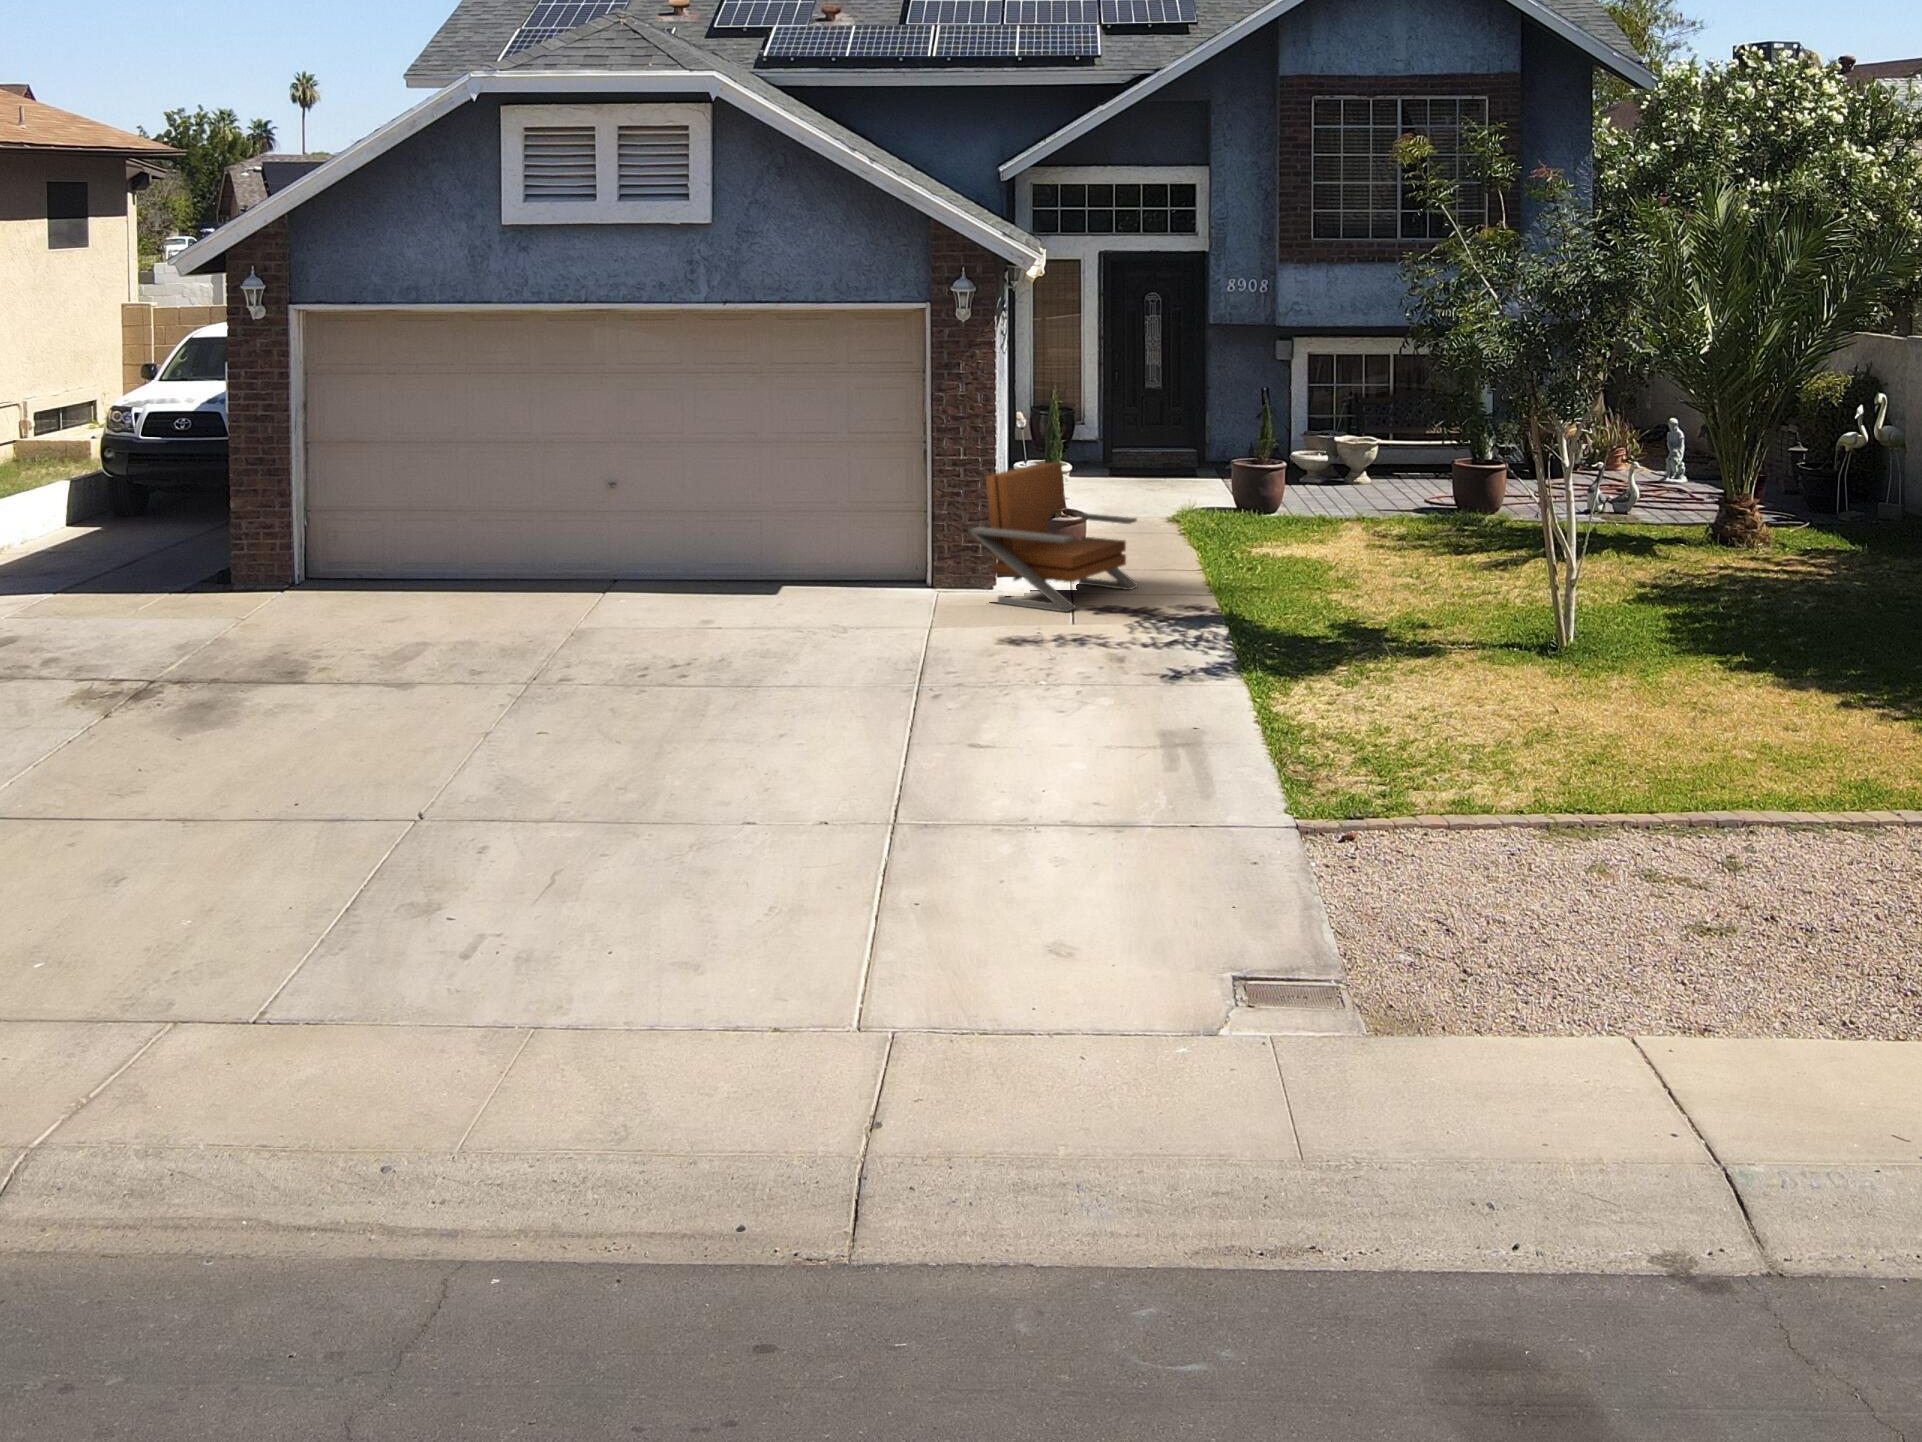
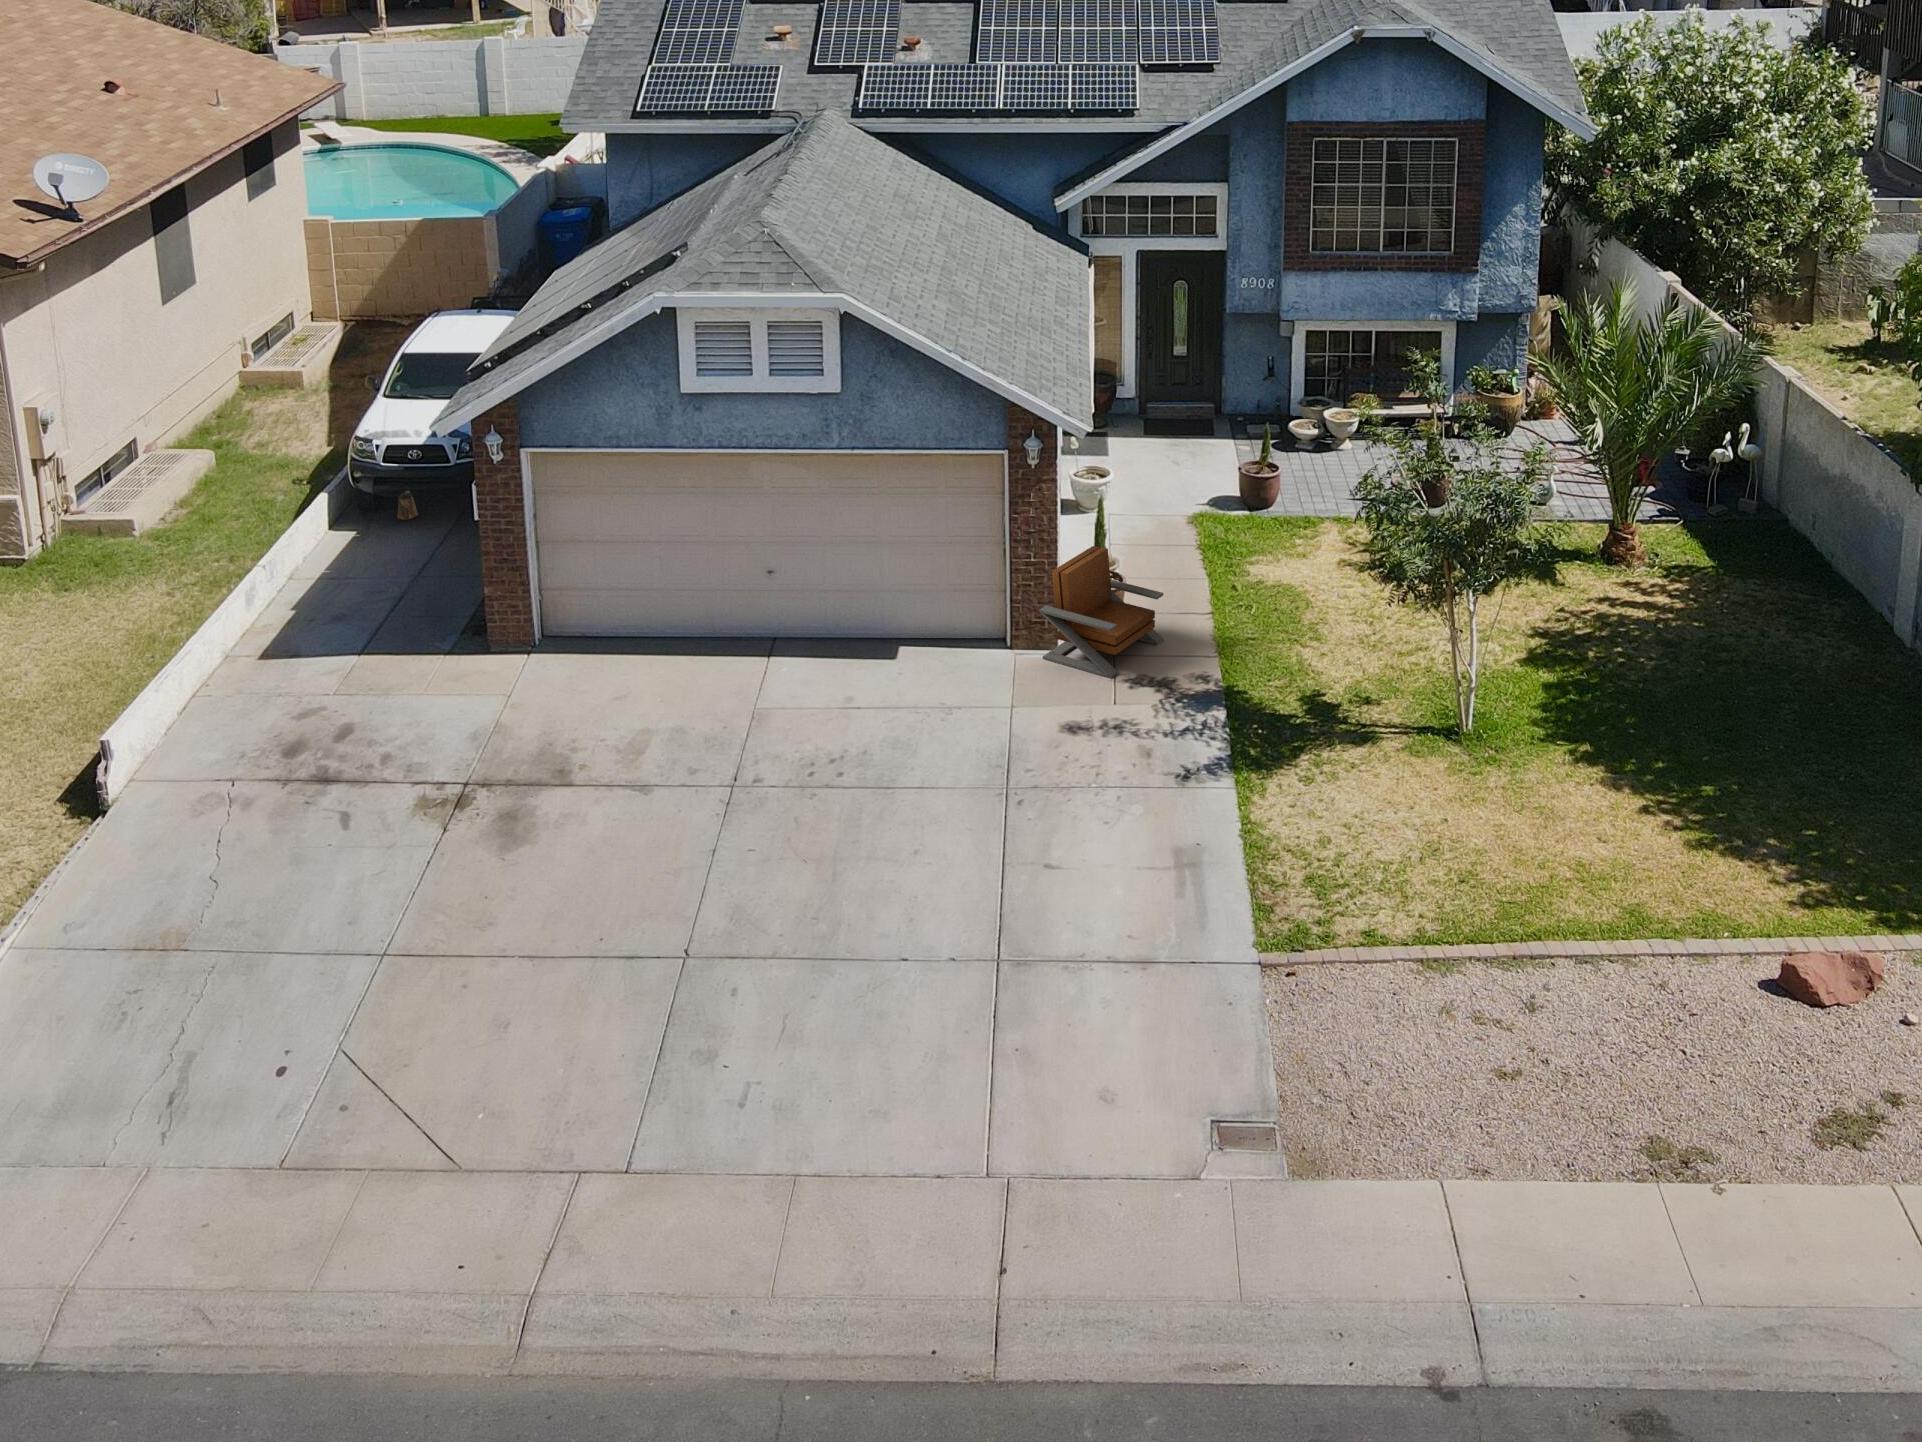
watering can: none [162,491,190,523] -> present [397,491,419,520]

